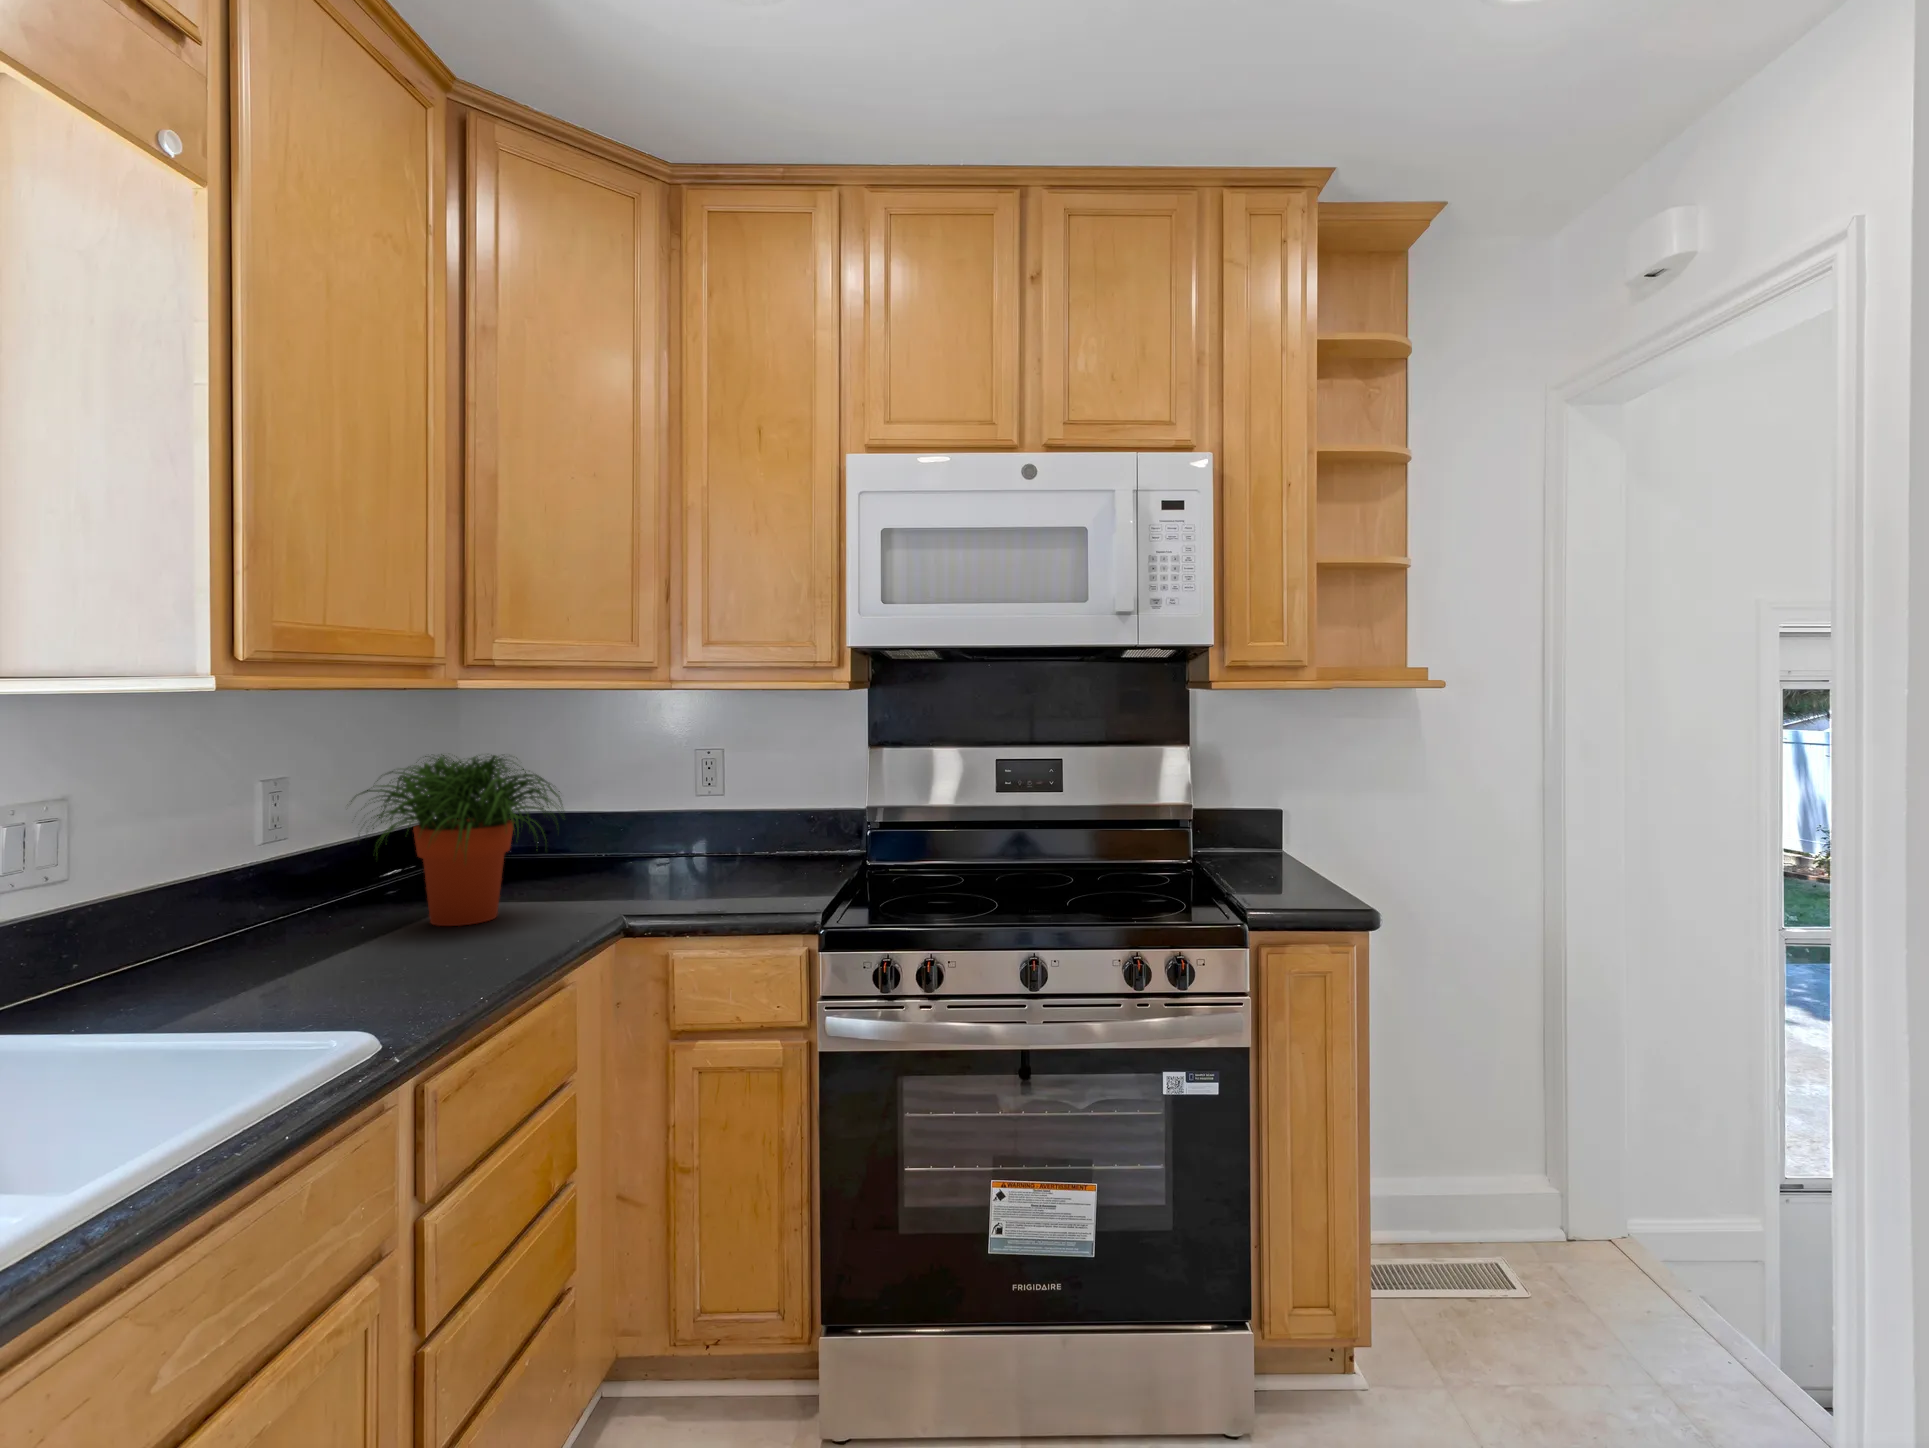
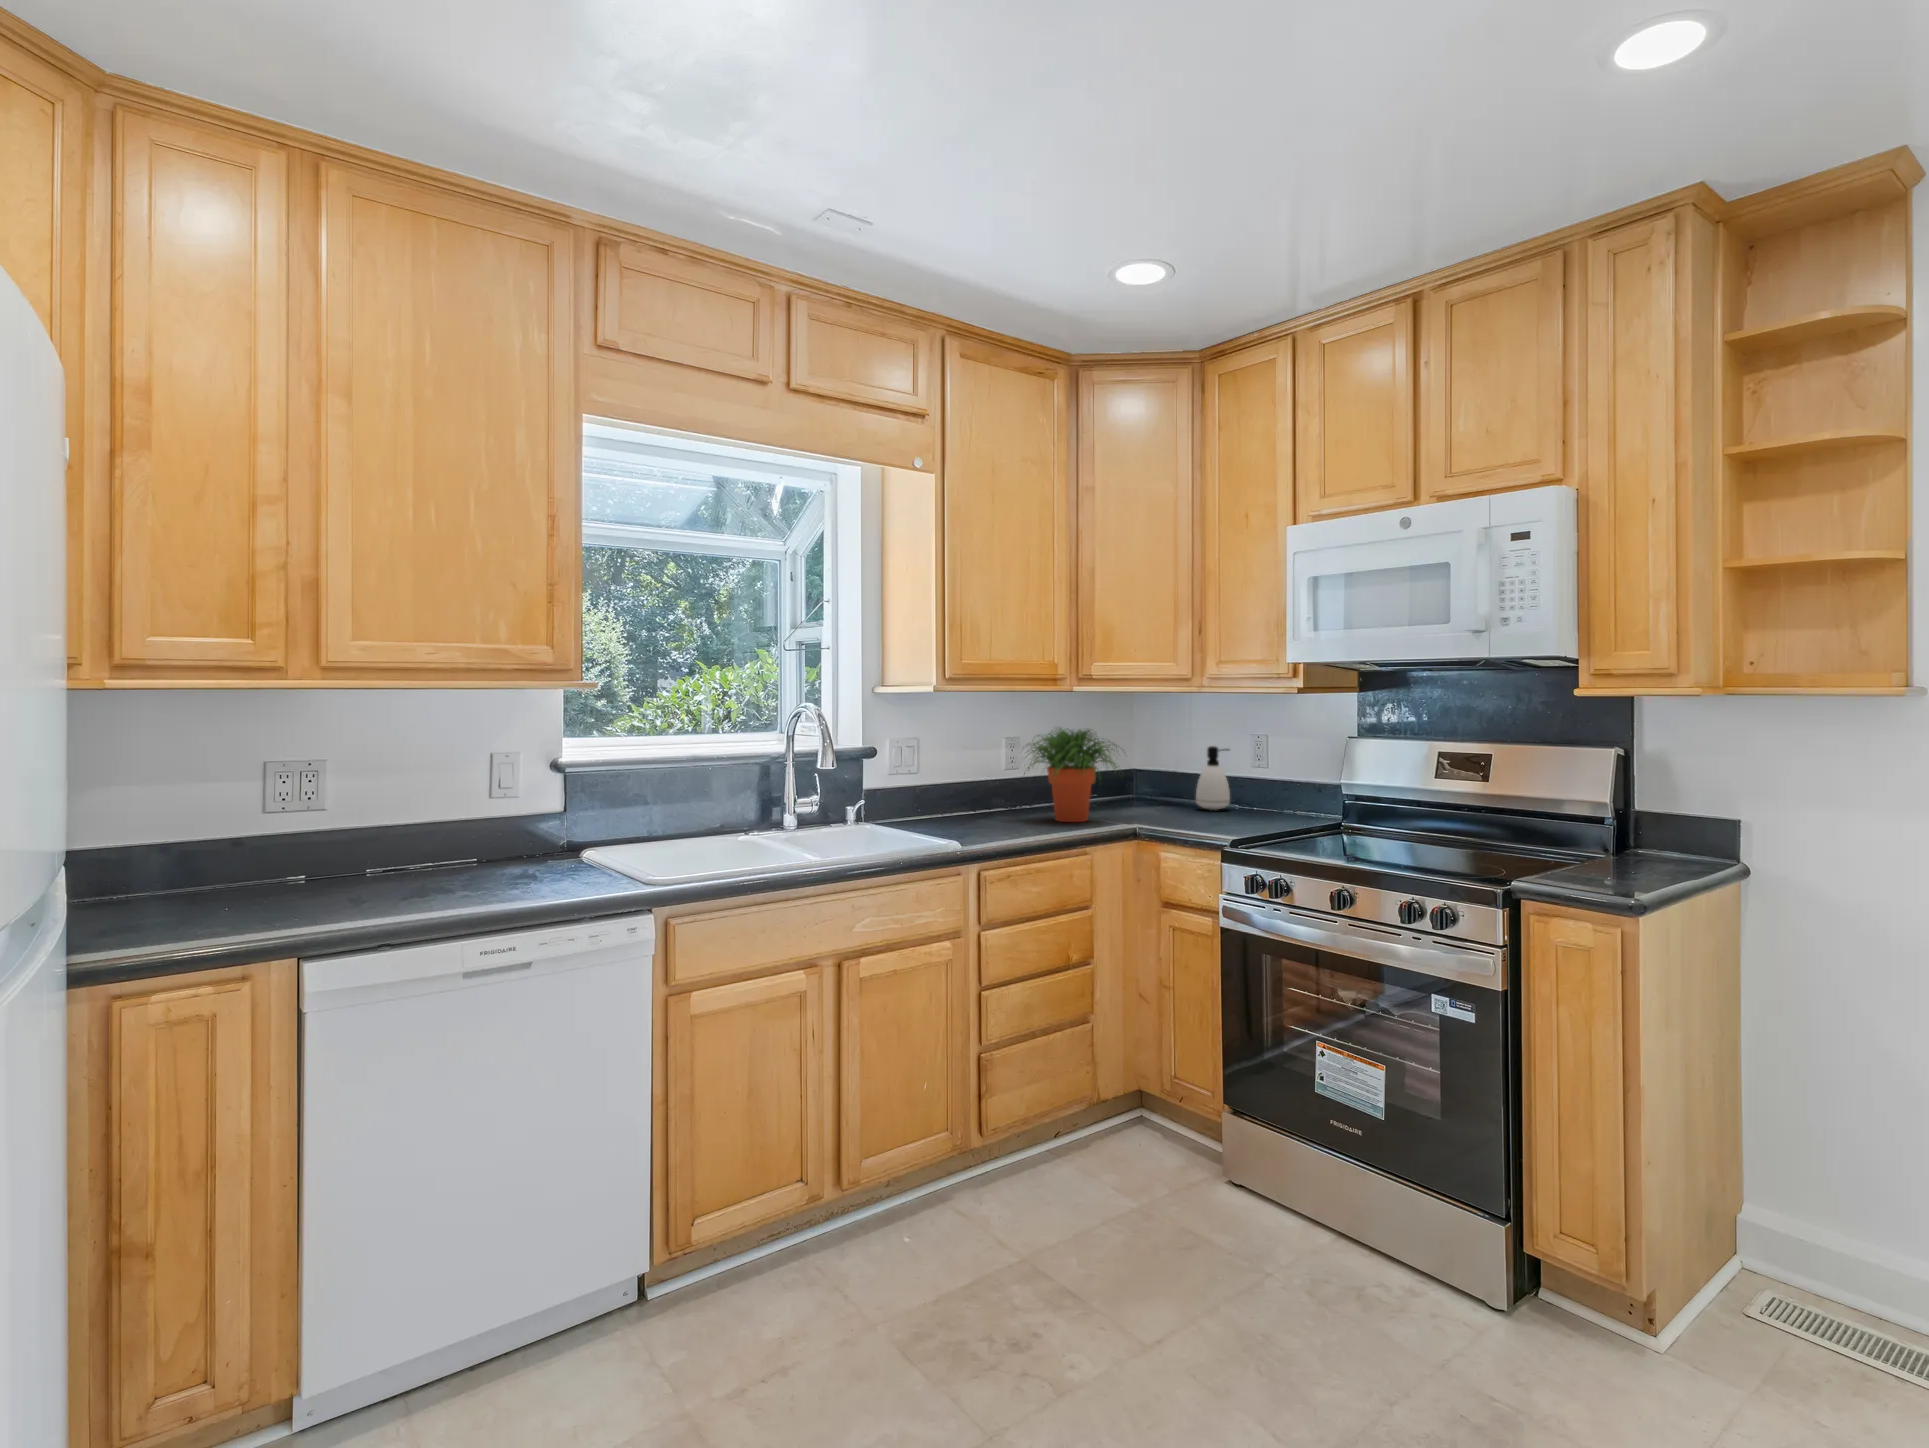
soap dispenser: none [610,770,664,863] -> present [1196,746,1230,810]

